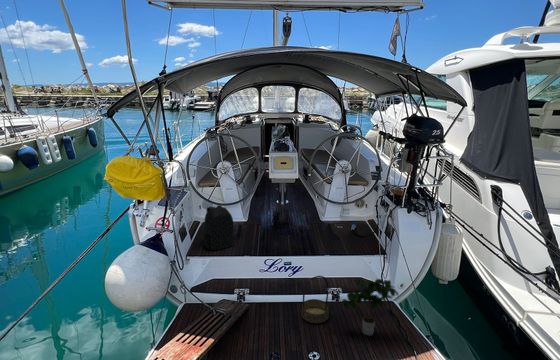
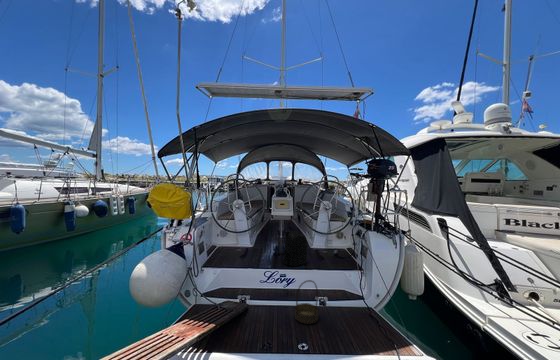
backpack: present [204,205,234,251] -> present [284,231,307,266]
potted plant: present [341,278,398,335] -> none [329,280,379,335]

